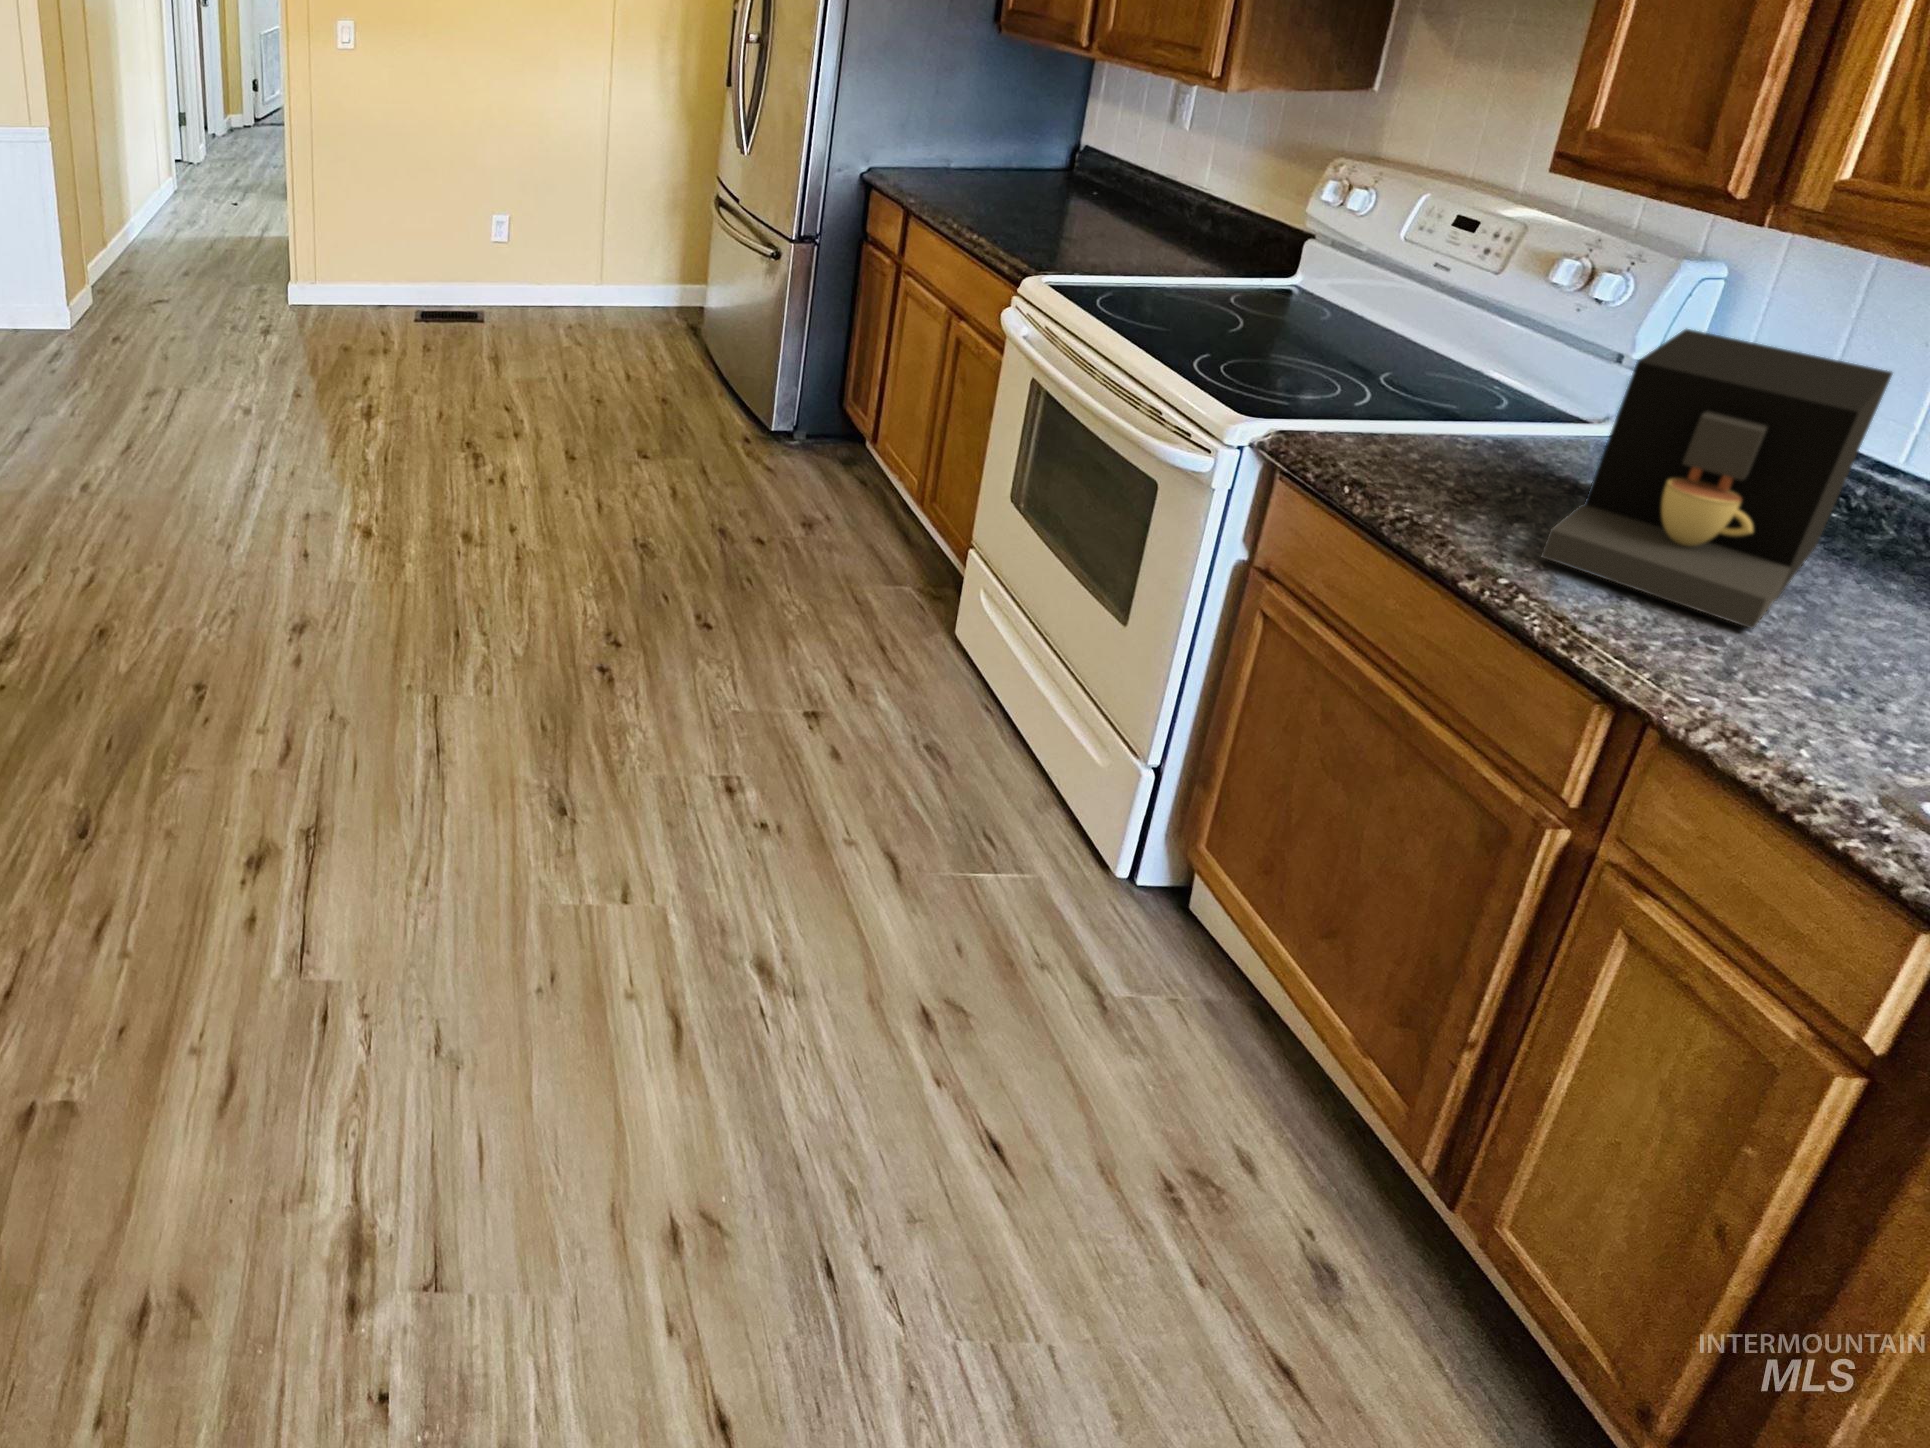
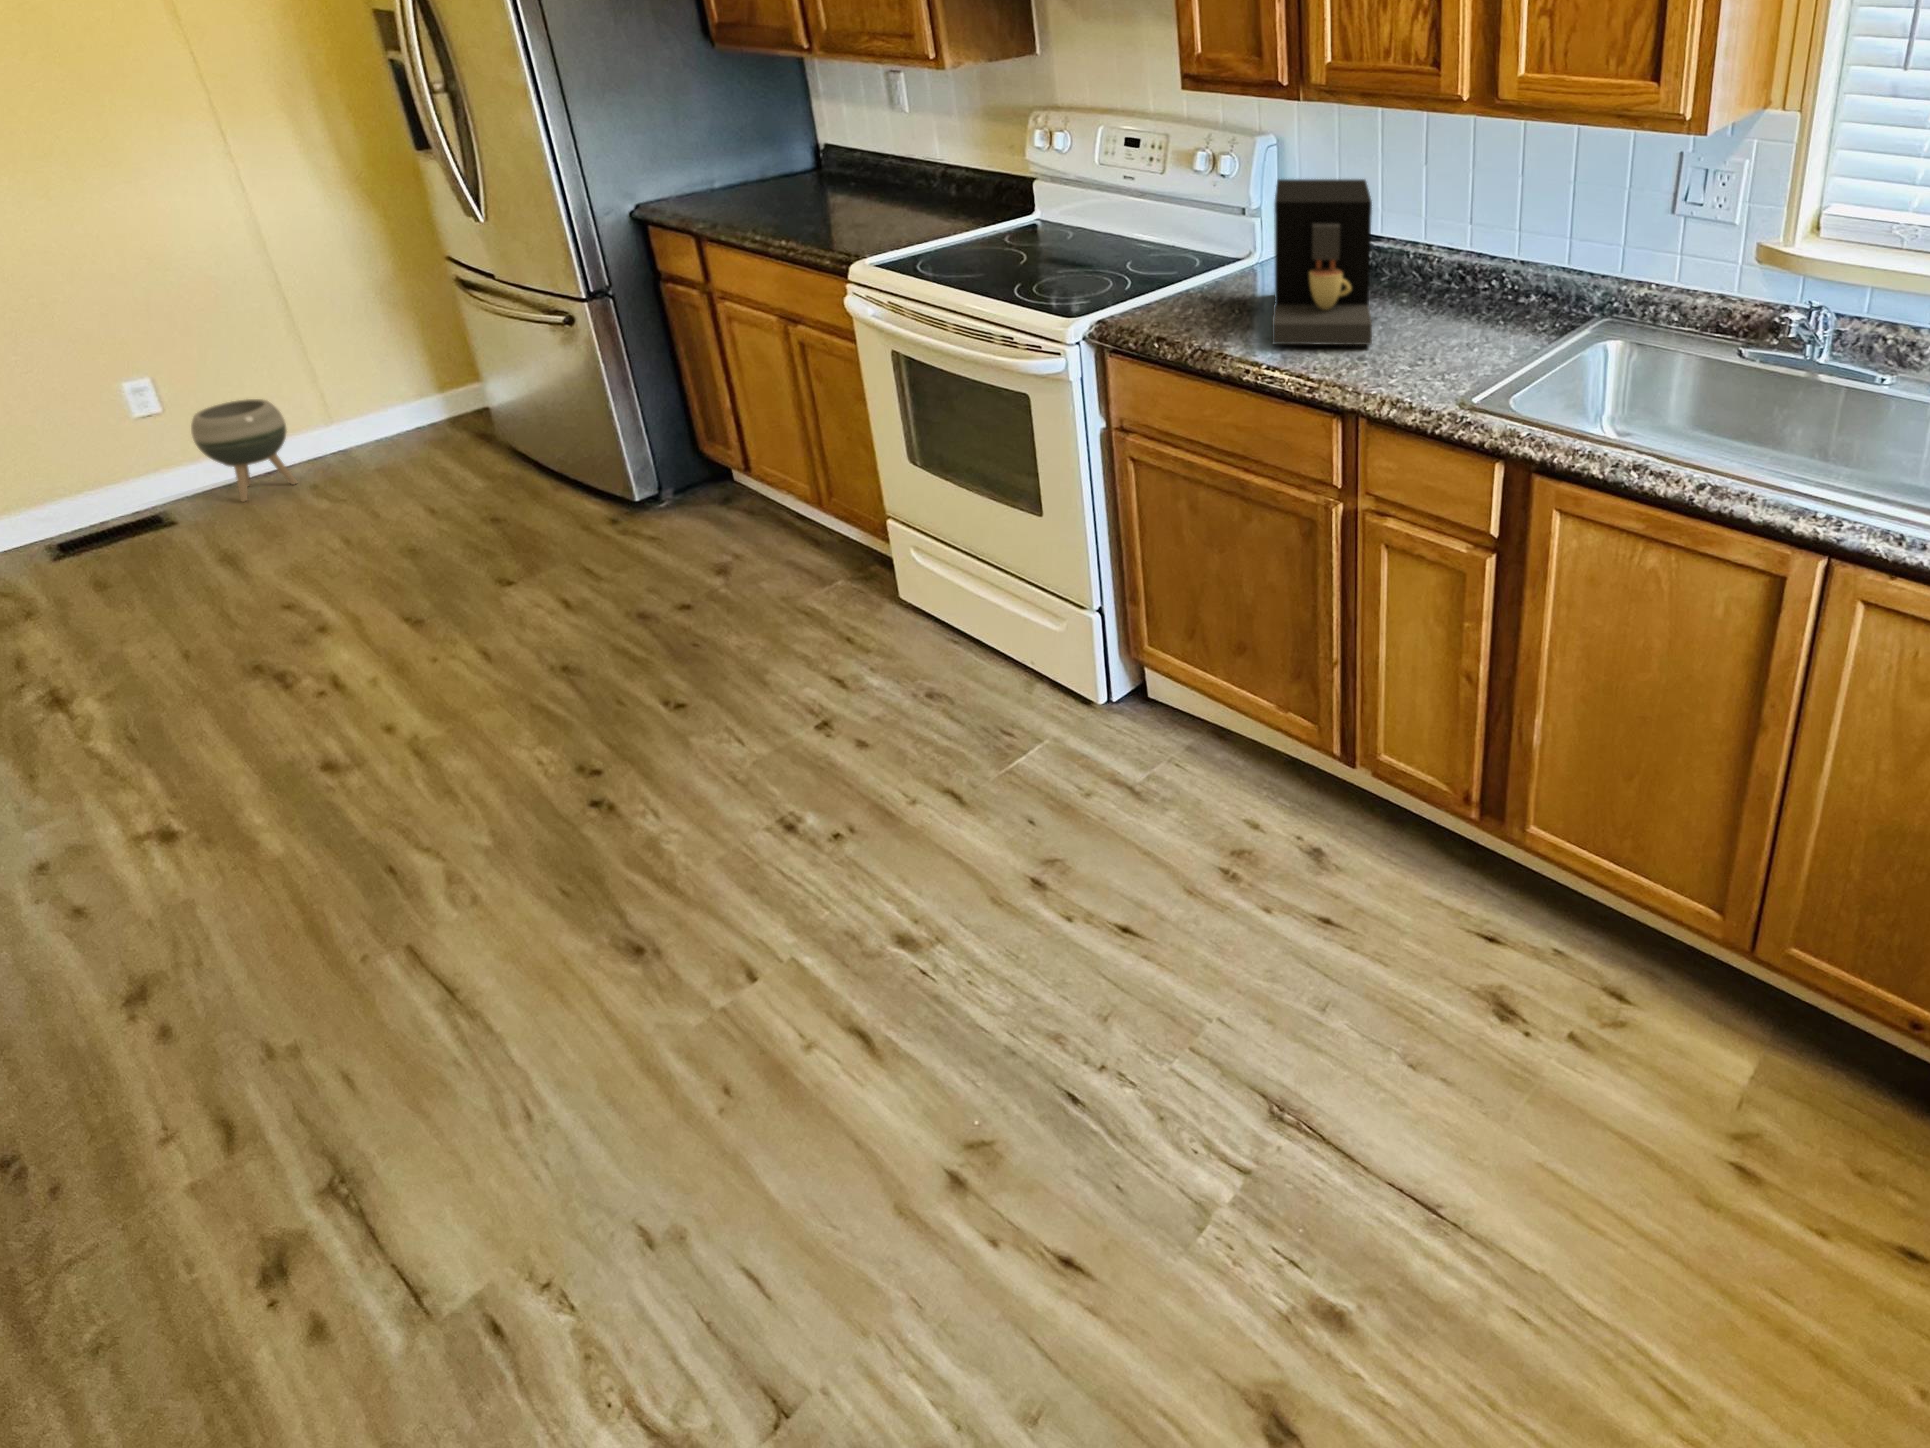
planter: none [516,249,571,324] -> present [191,399,297,501]

